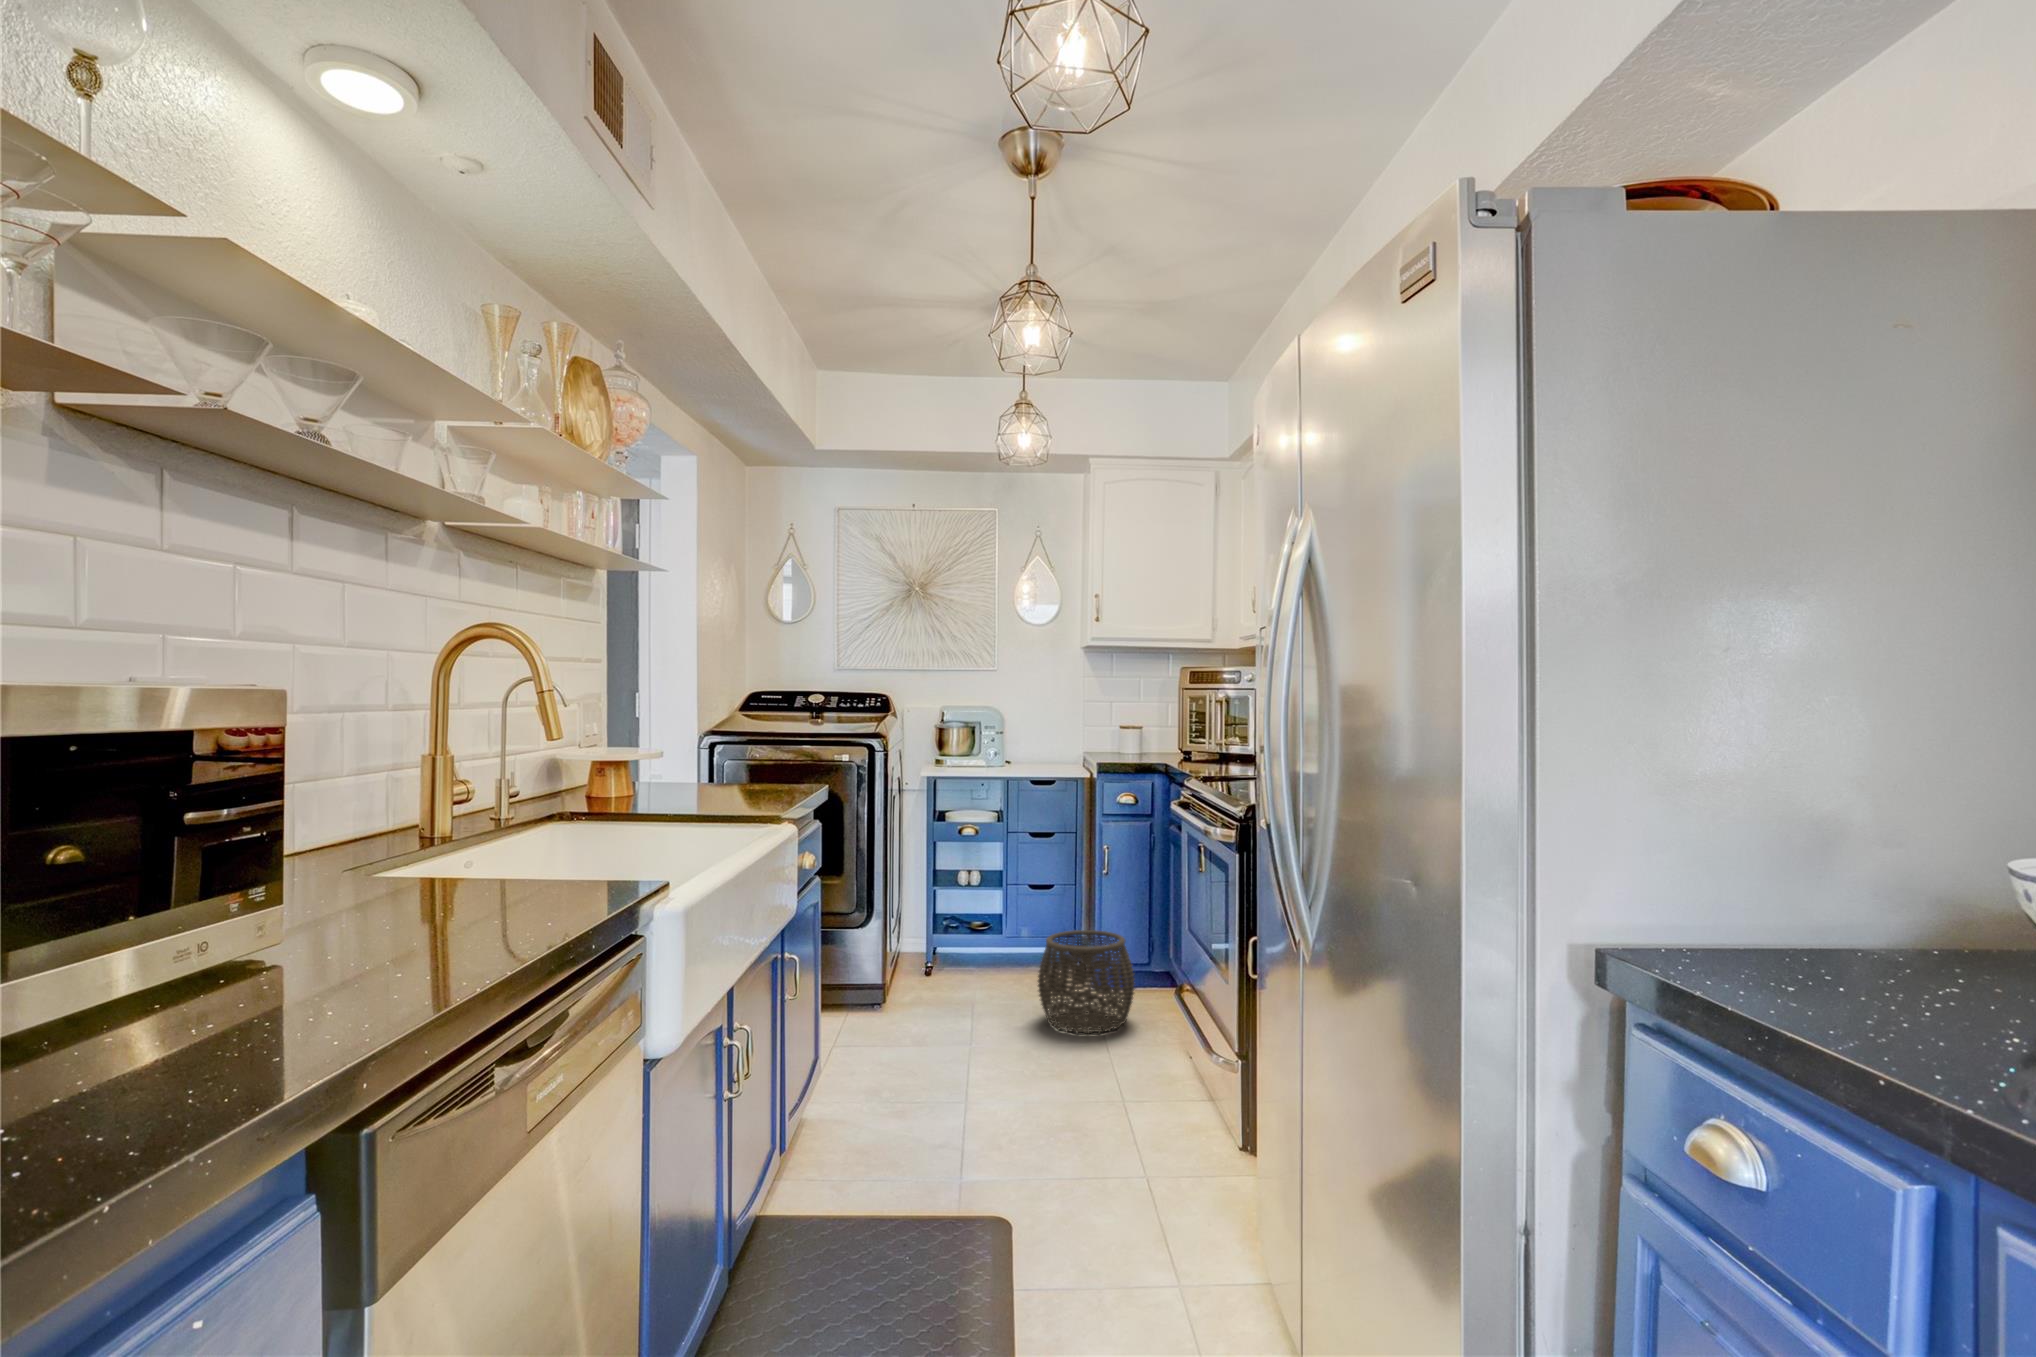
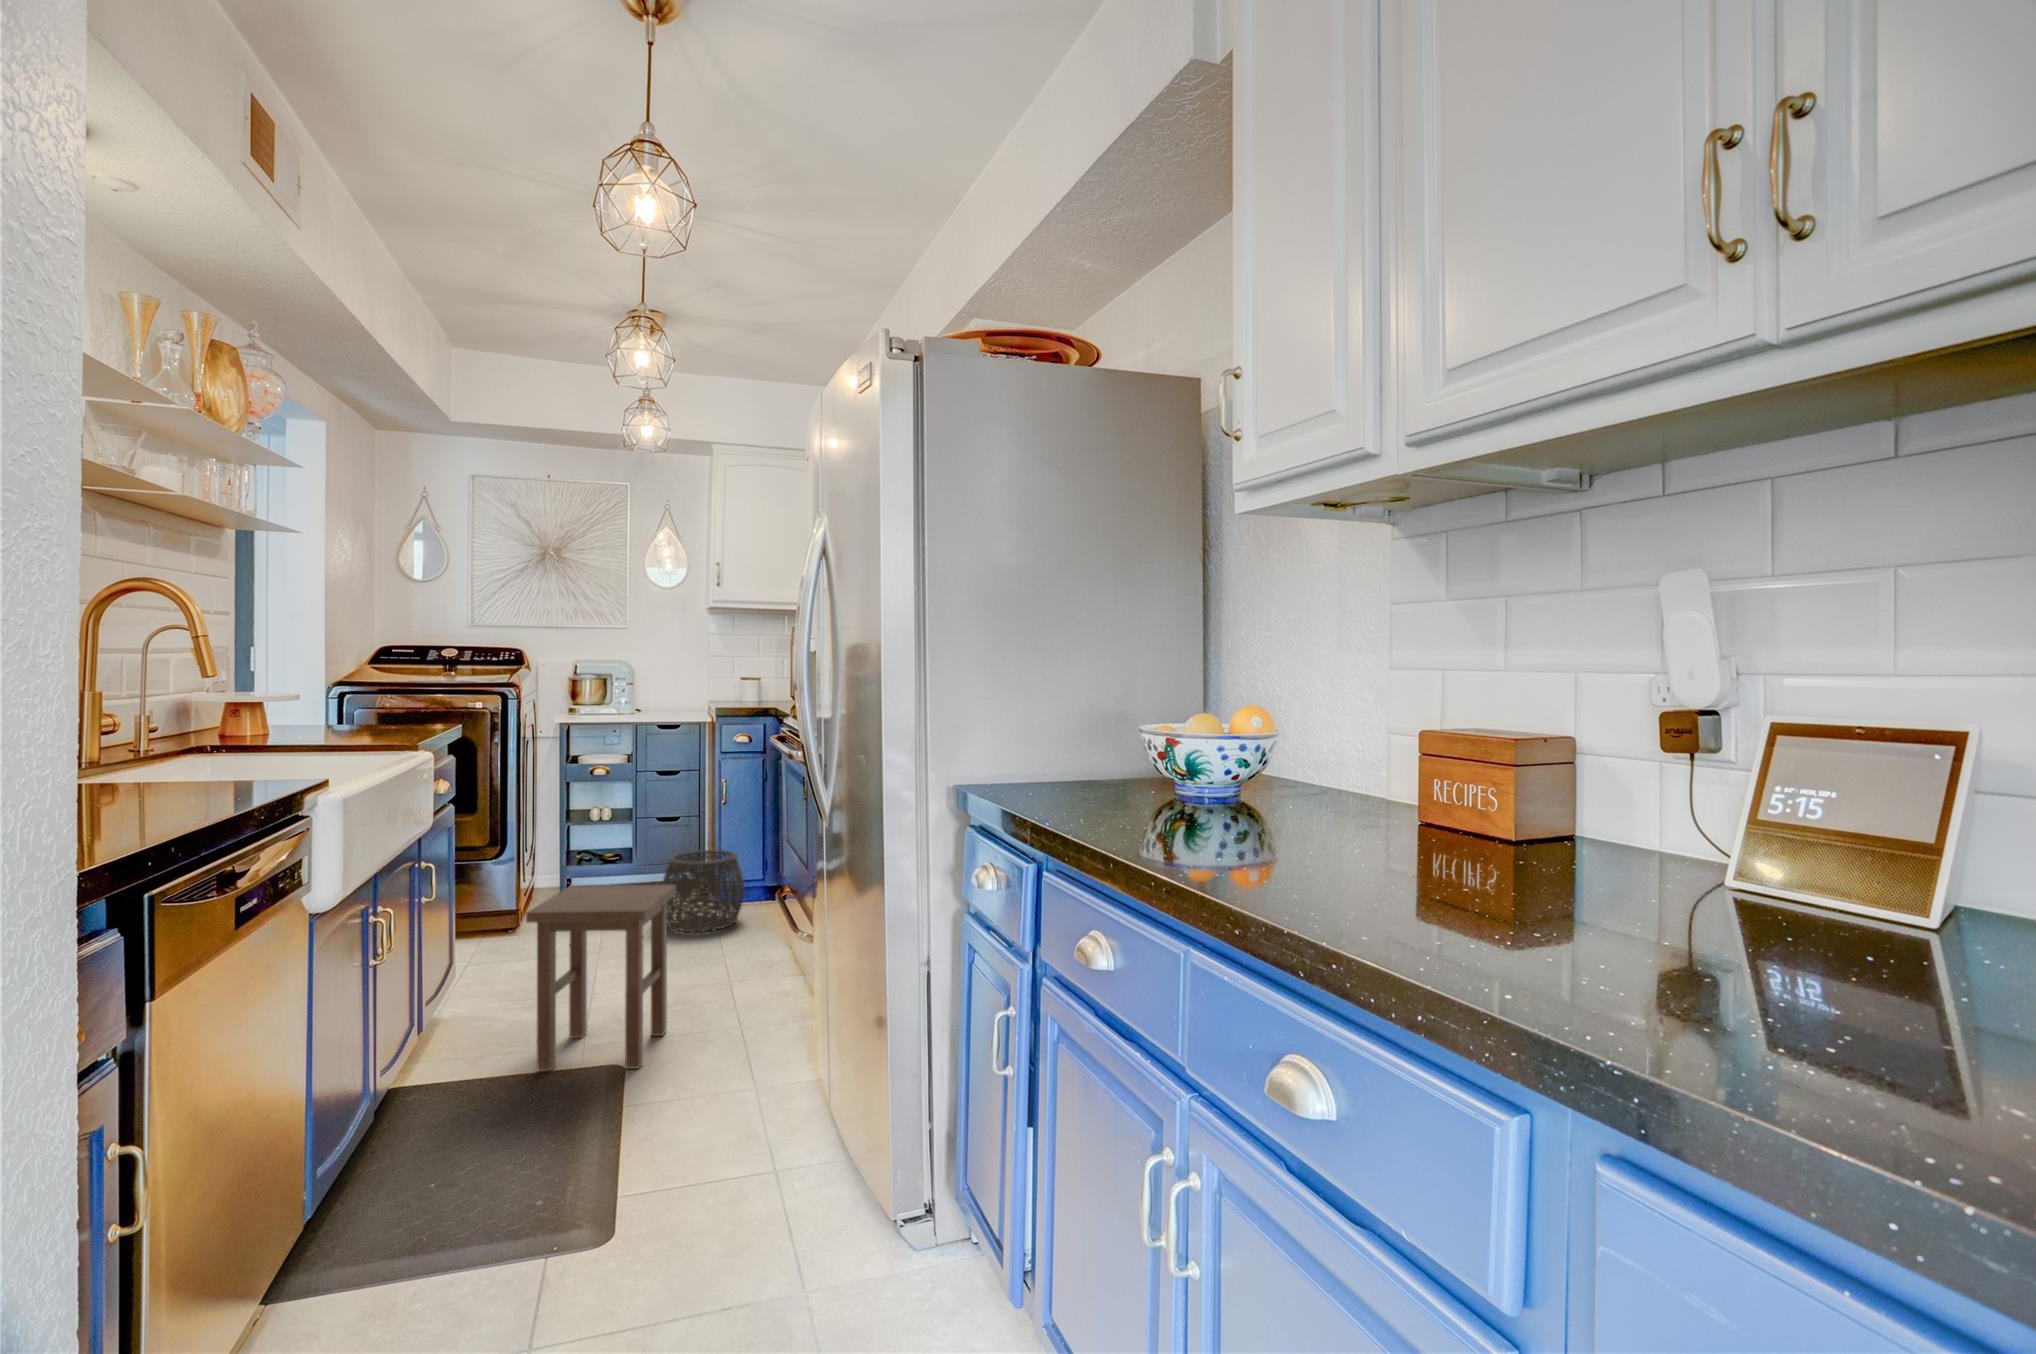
stool: none [894,985,1066,1240] -> present [526,885,676,1072]

